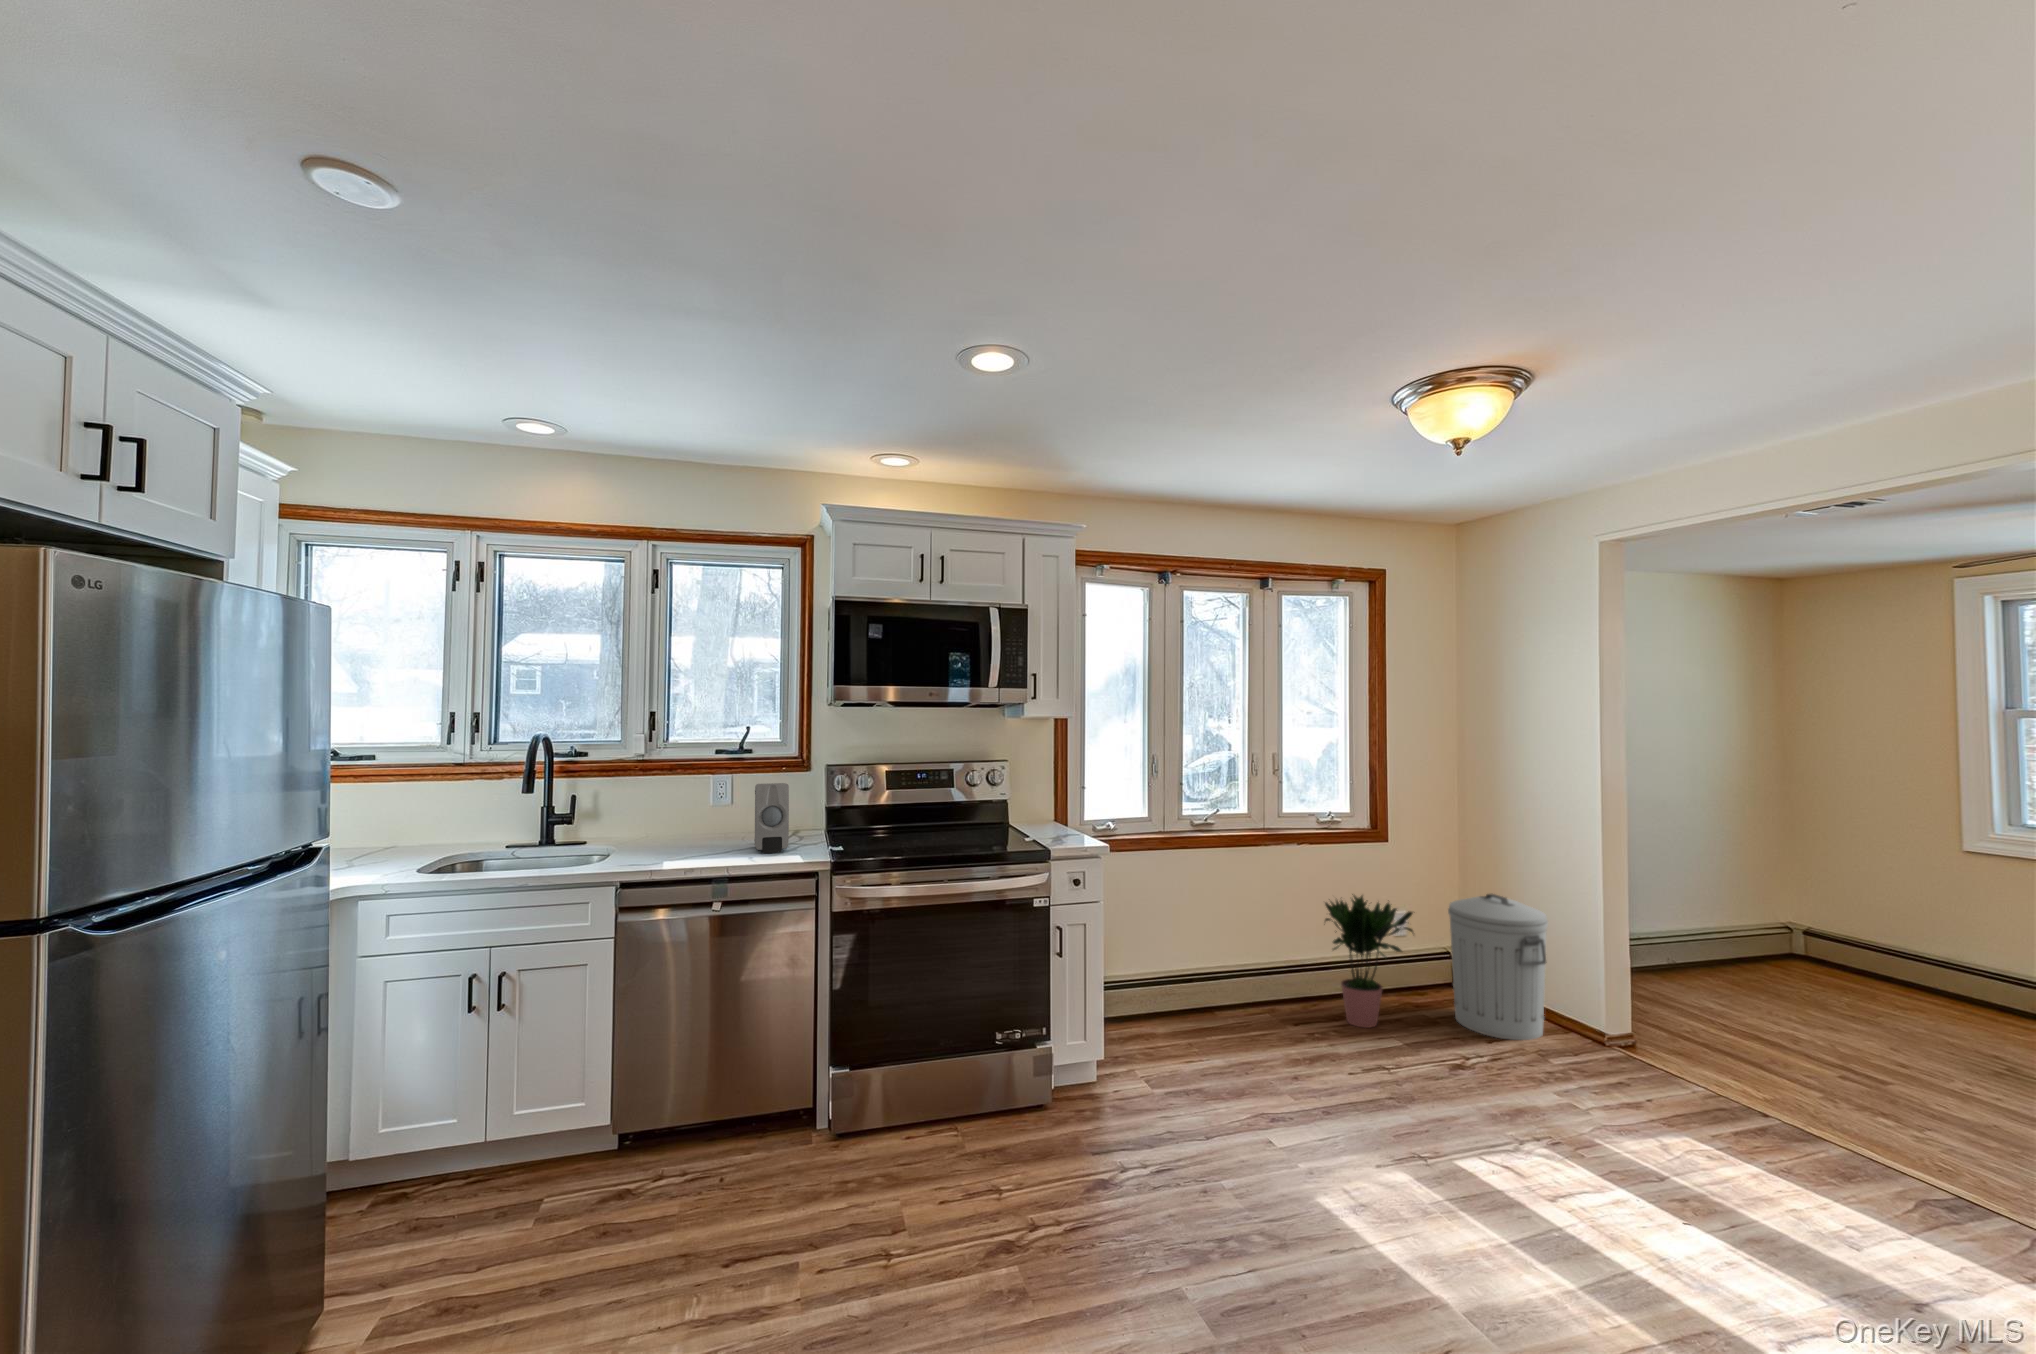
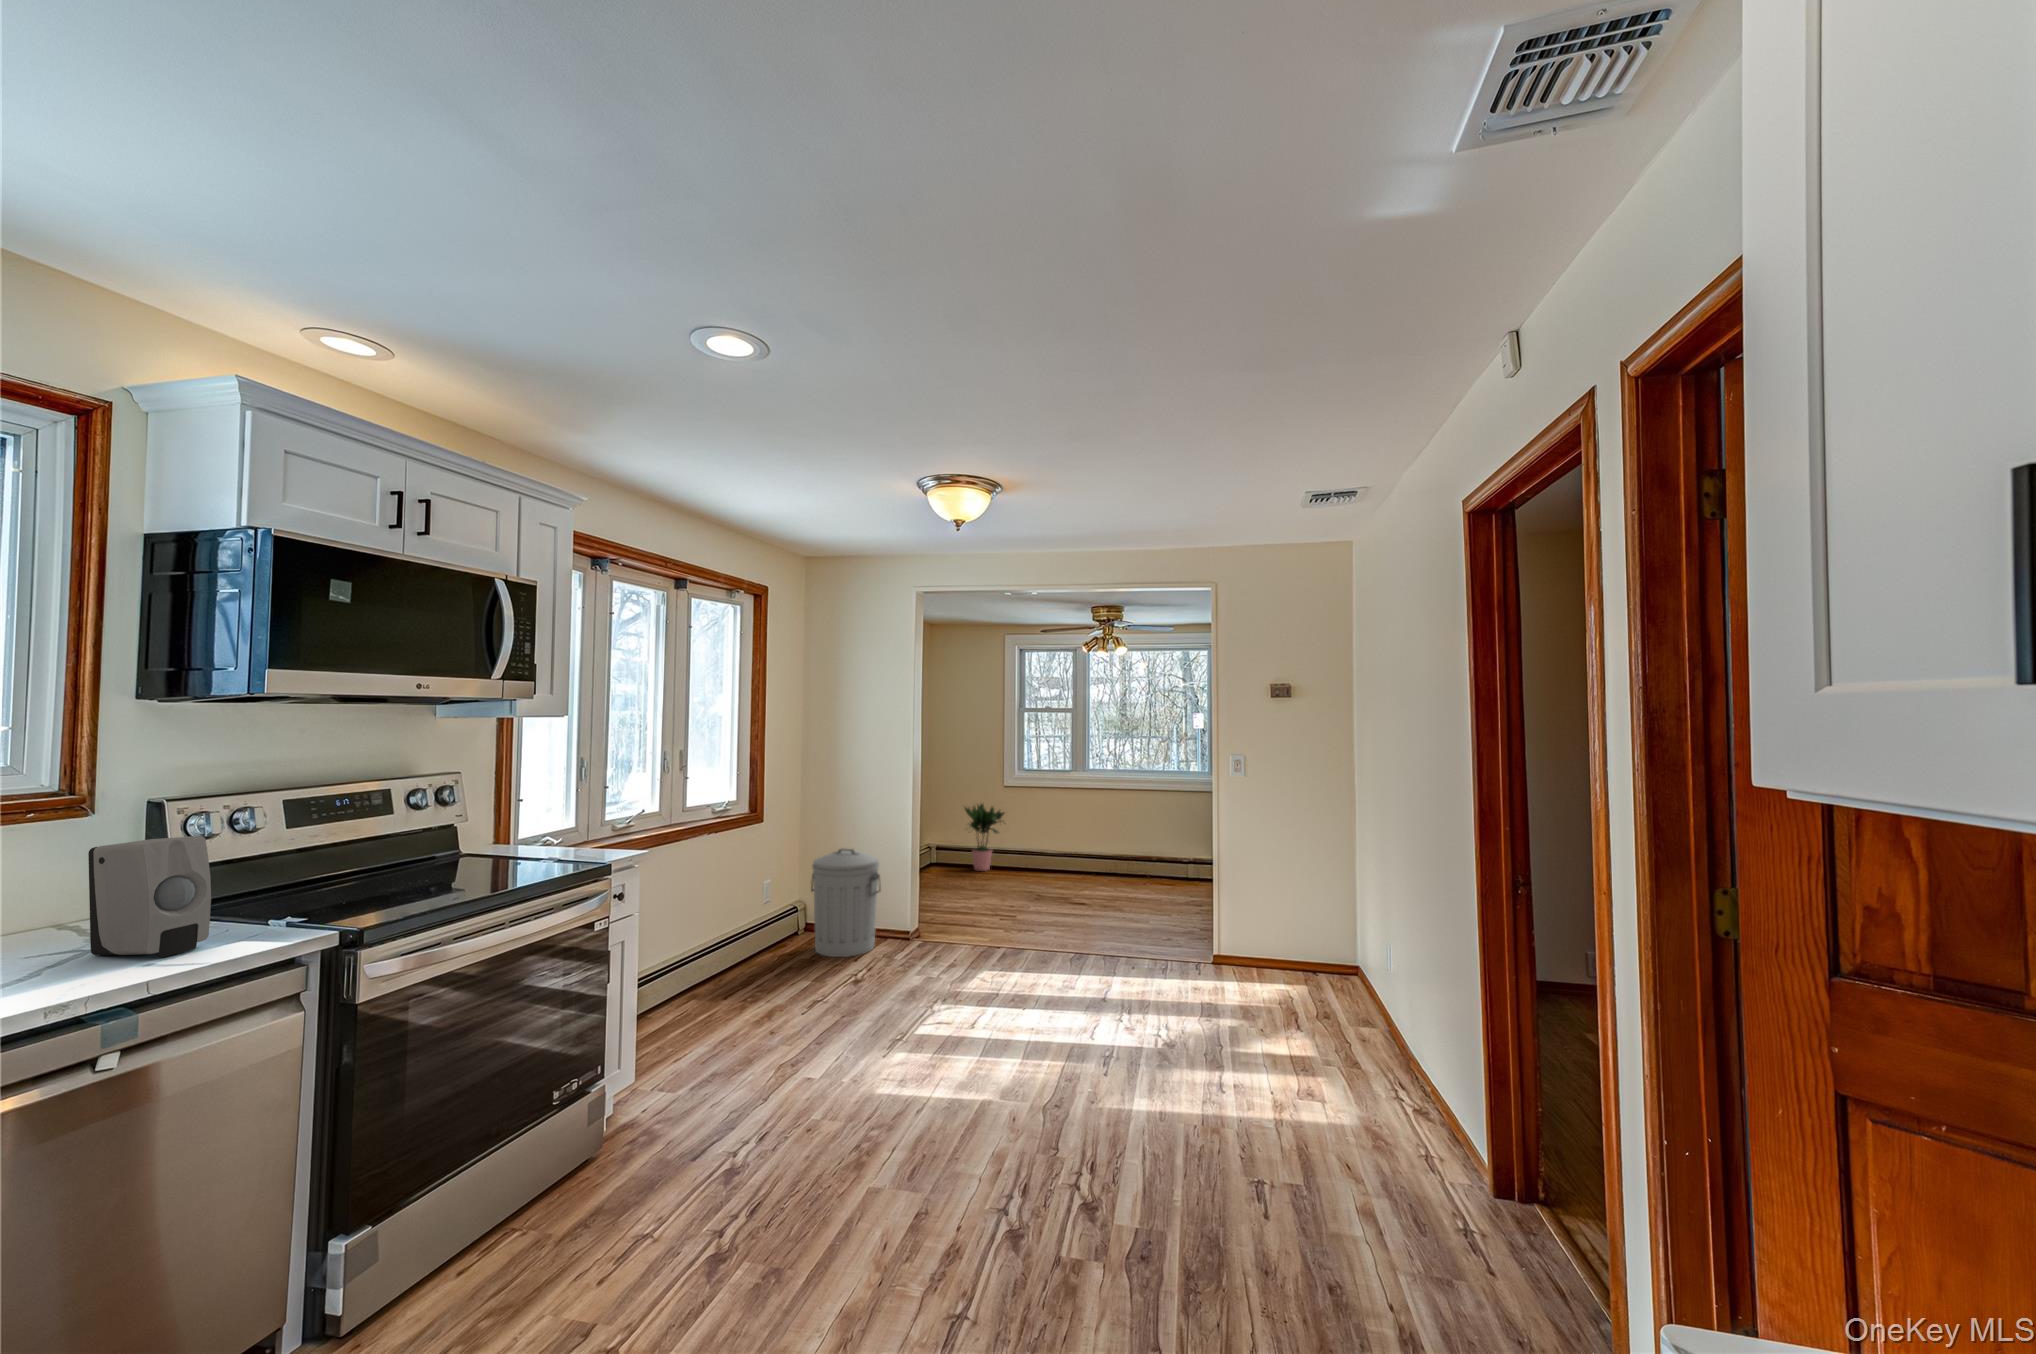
potted plant: present [1325,894,1413,1028] -> present [965,804,1004,871]

